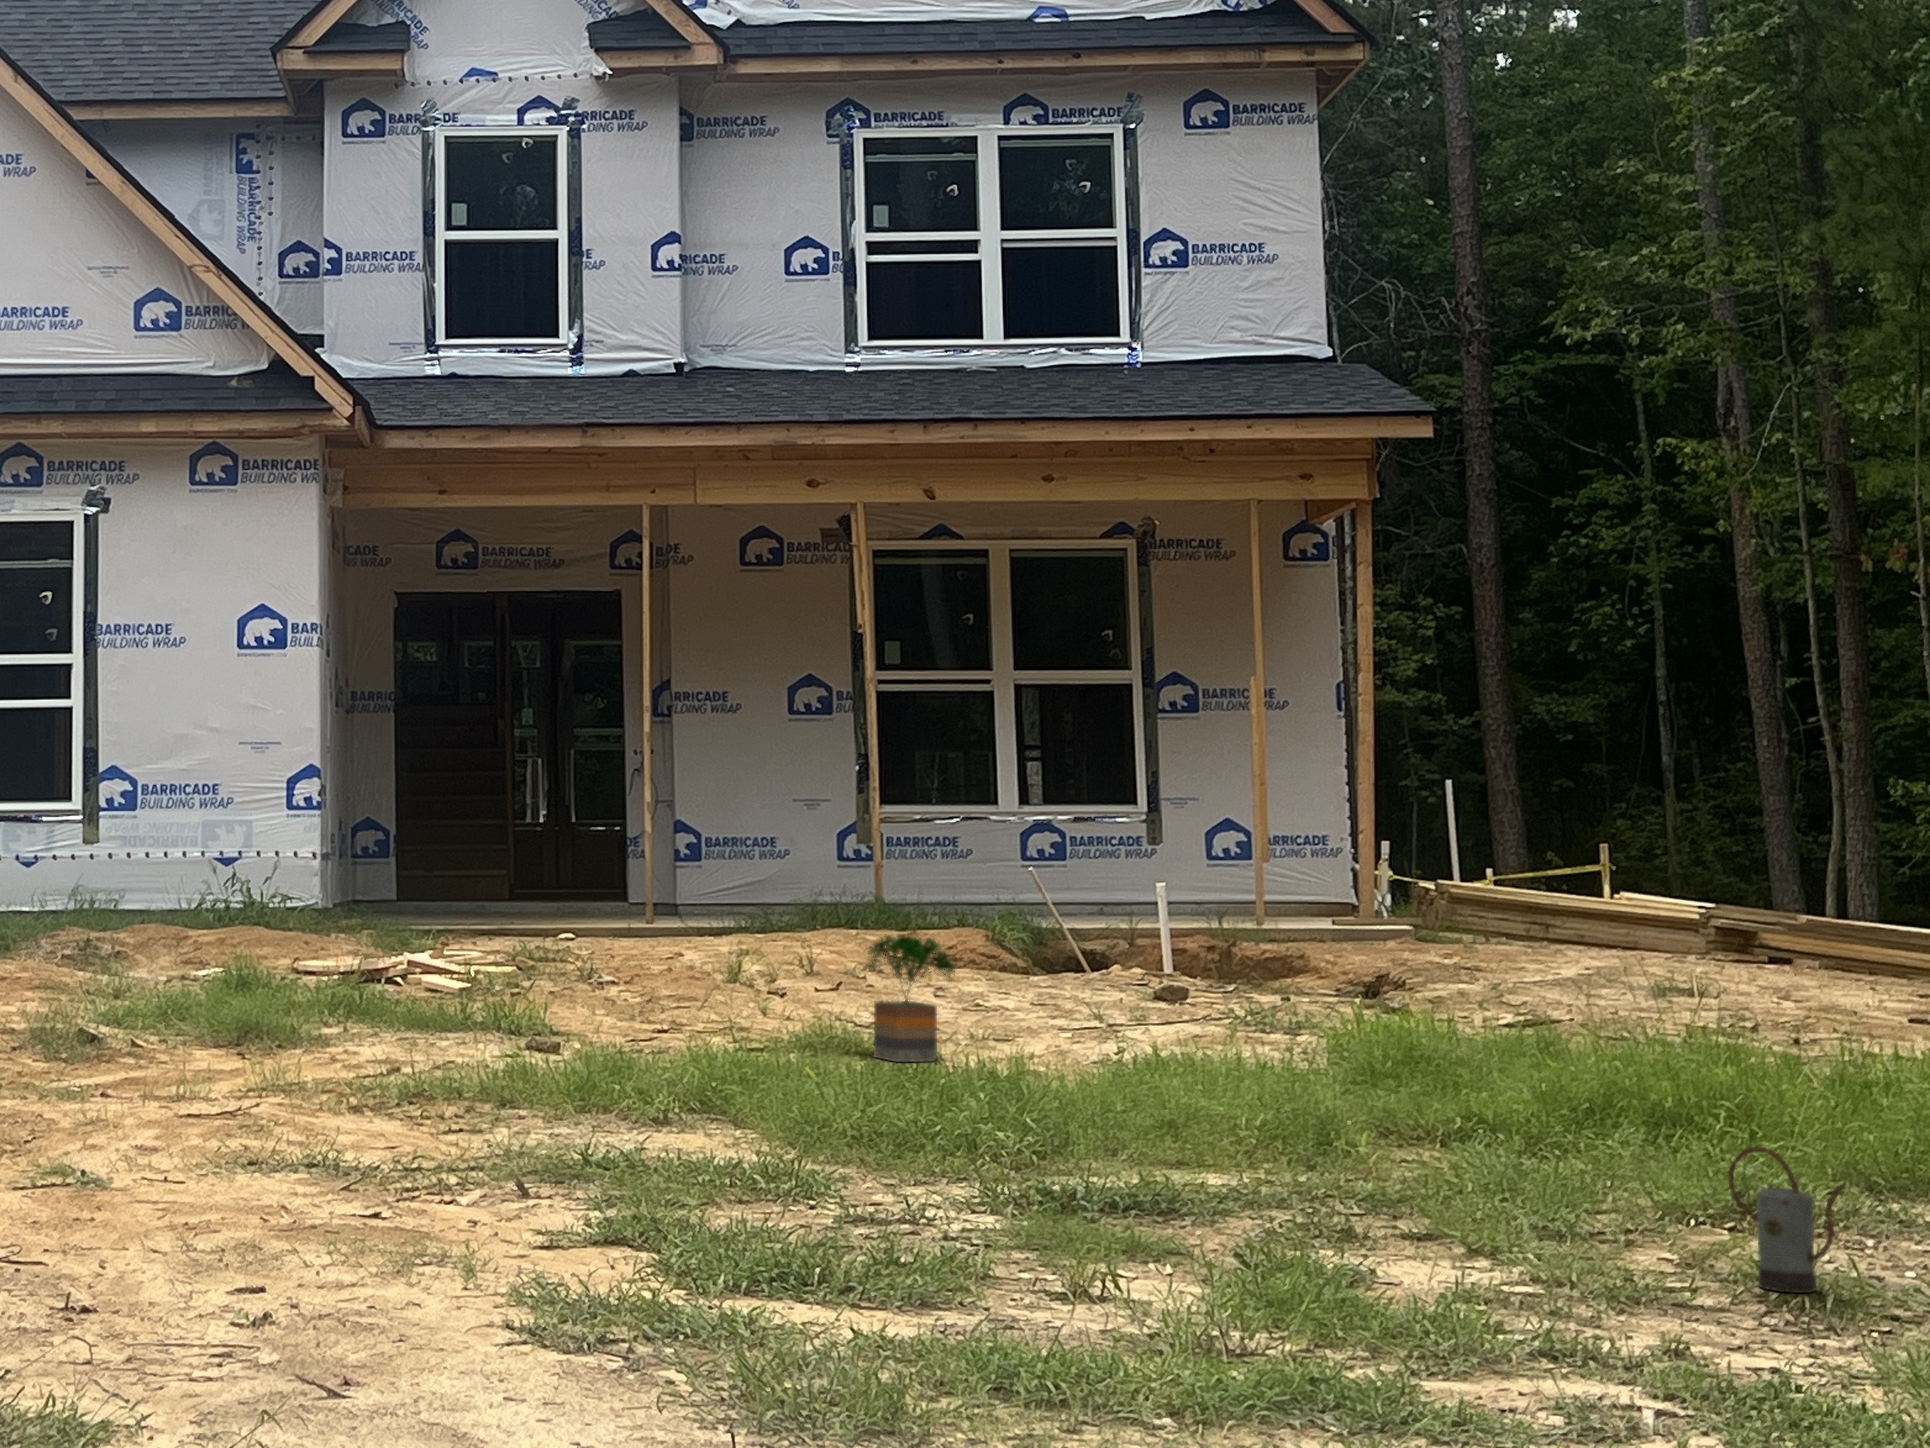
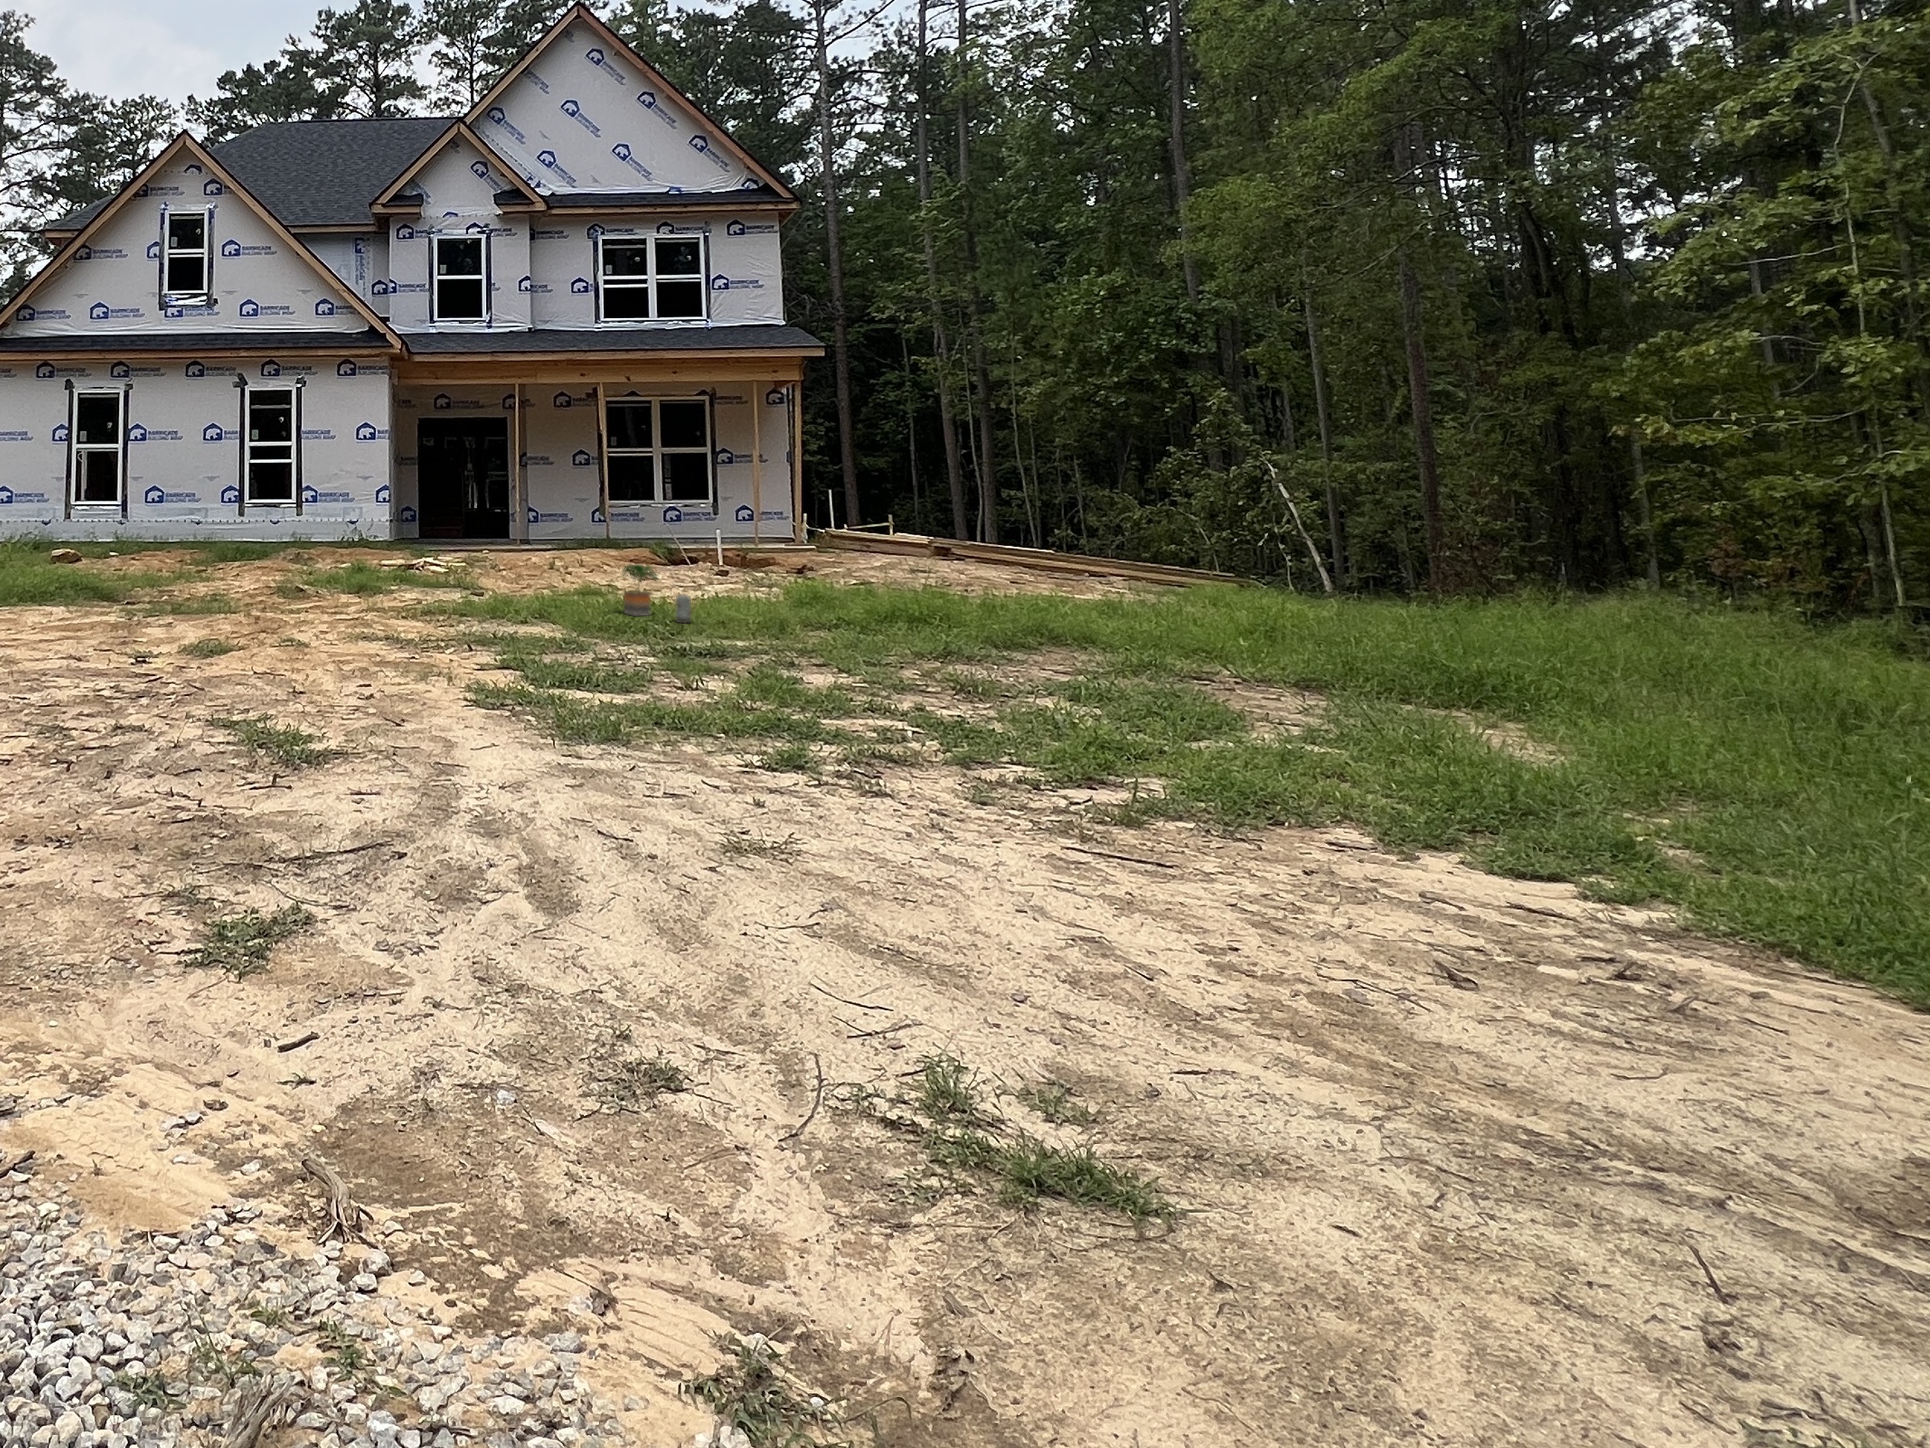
watering can: present [1728,1147,1842,1293] -> present [675,584,697,623]

